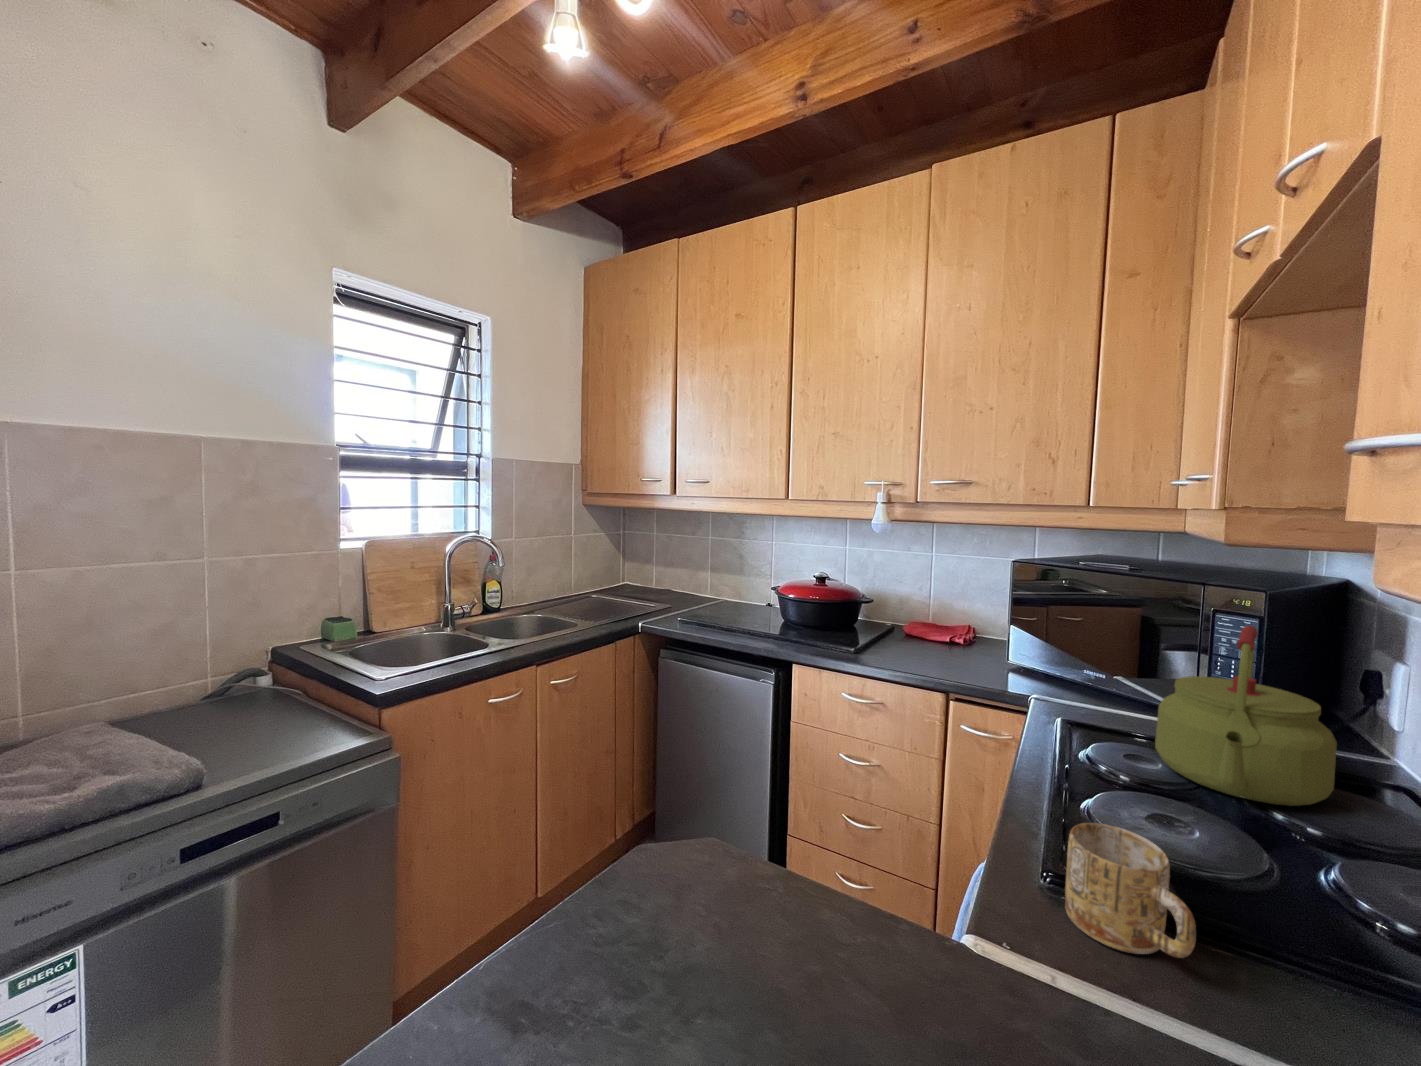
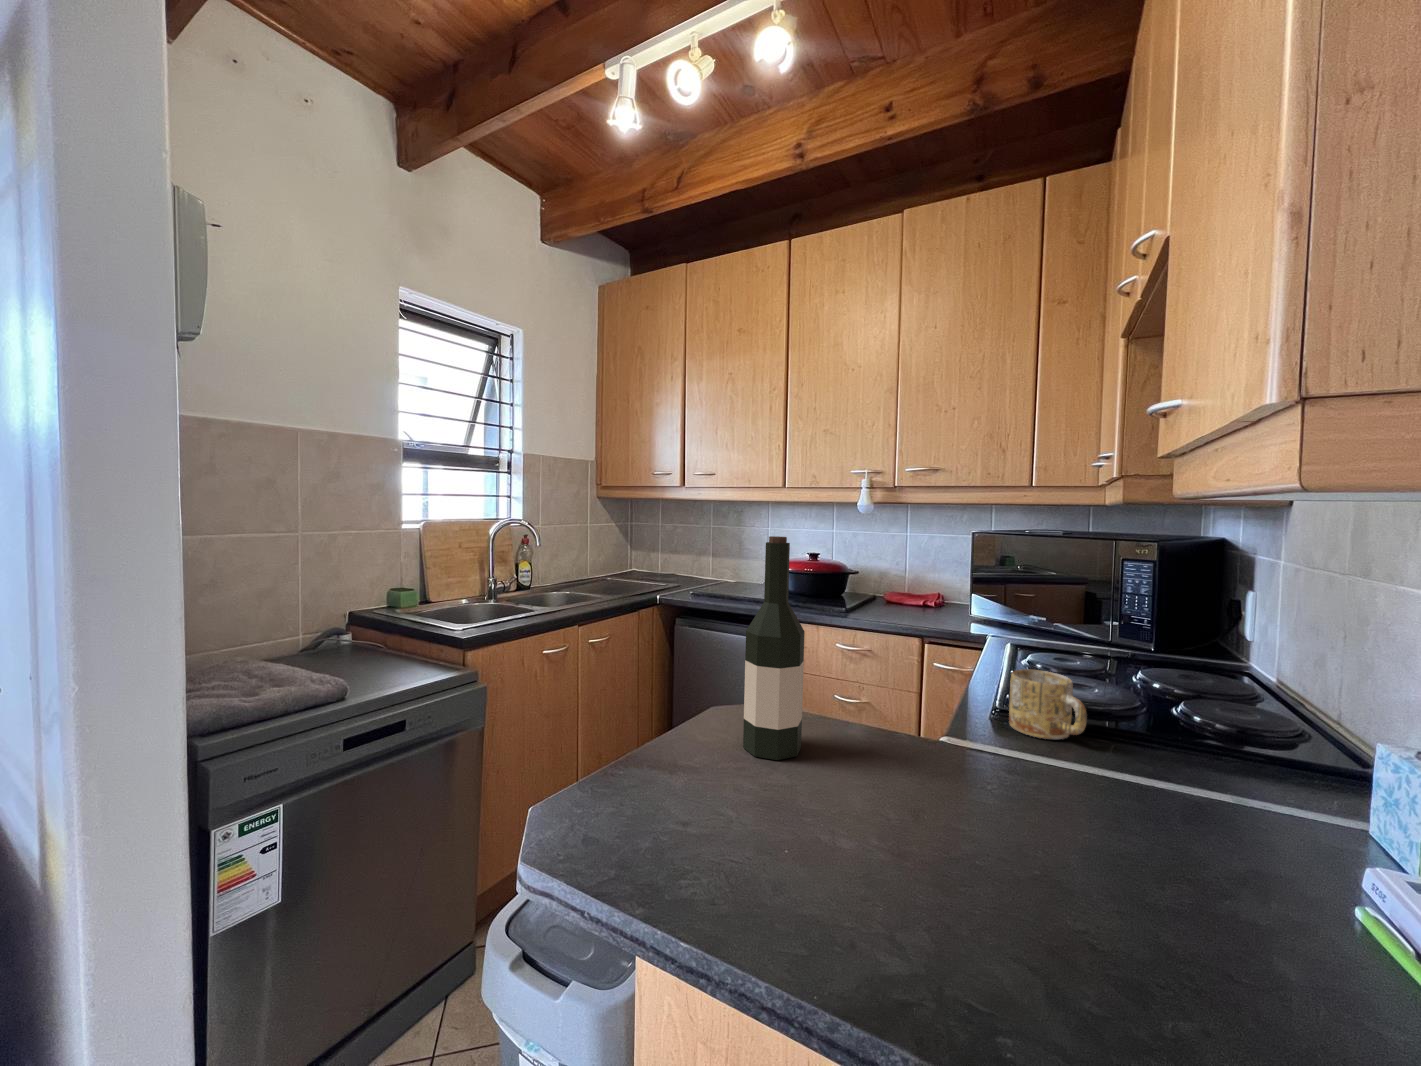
kettle: present [1155,625,1337,806] -> none [1077,560,1198,683]
wine bottle: none [641,640,738,1007] -> present [743,536,805,760]

